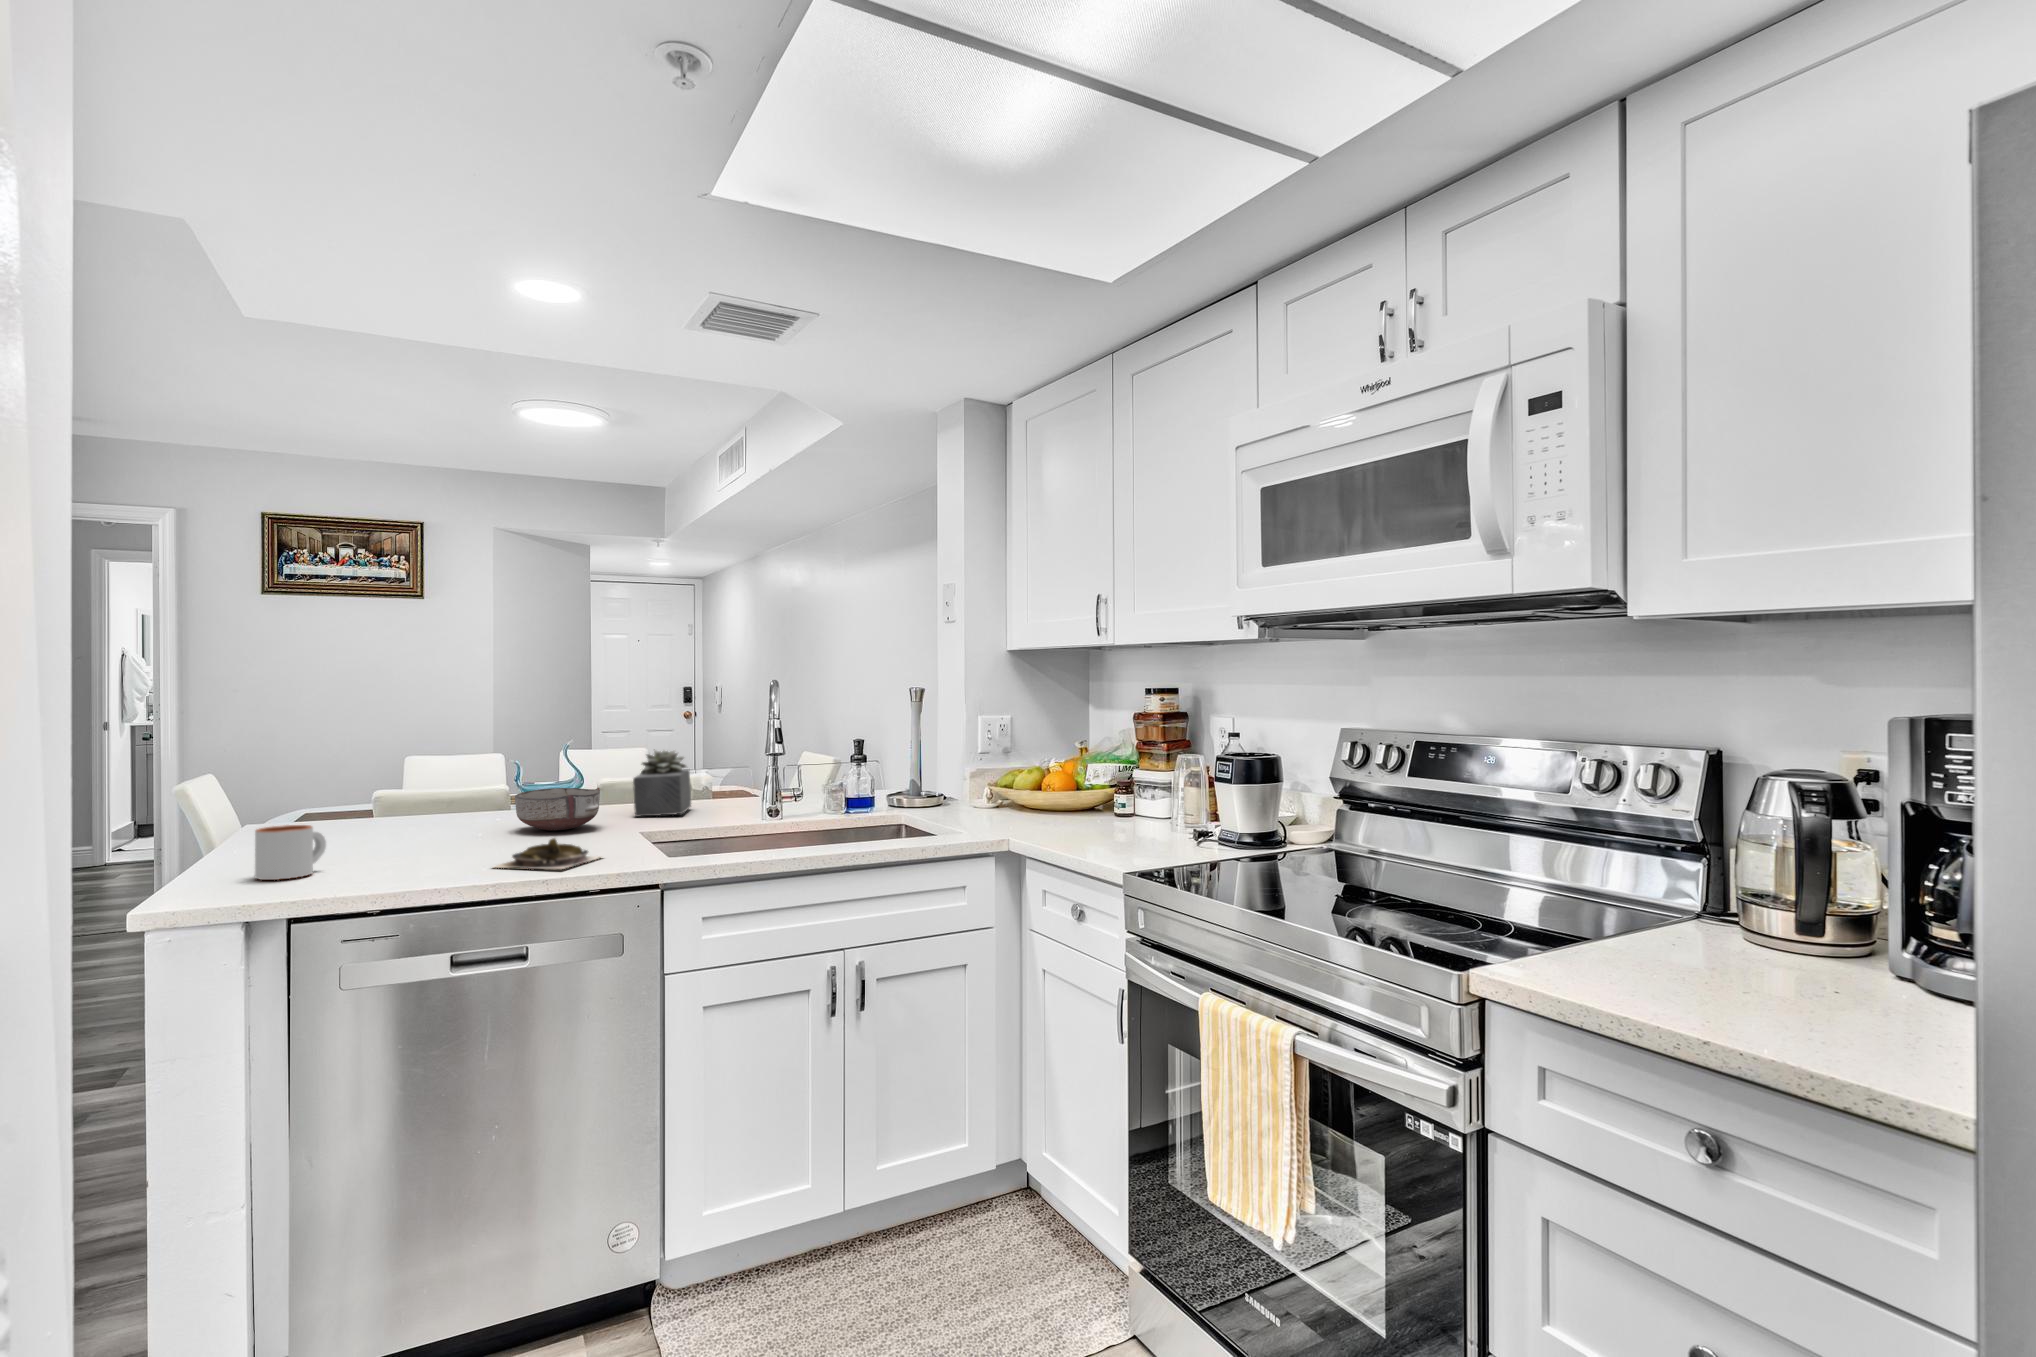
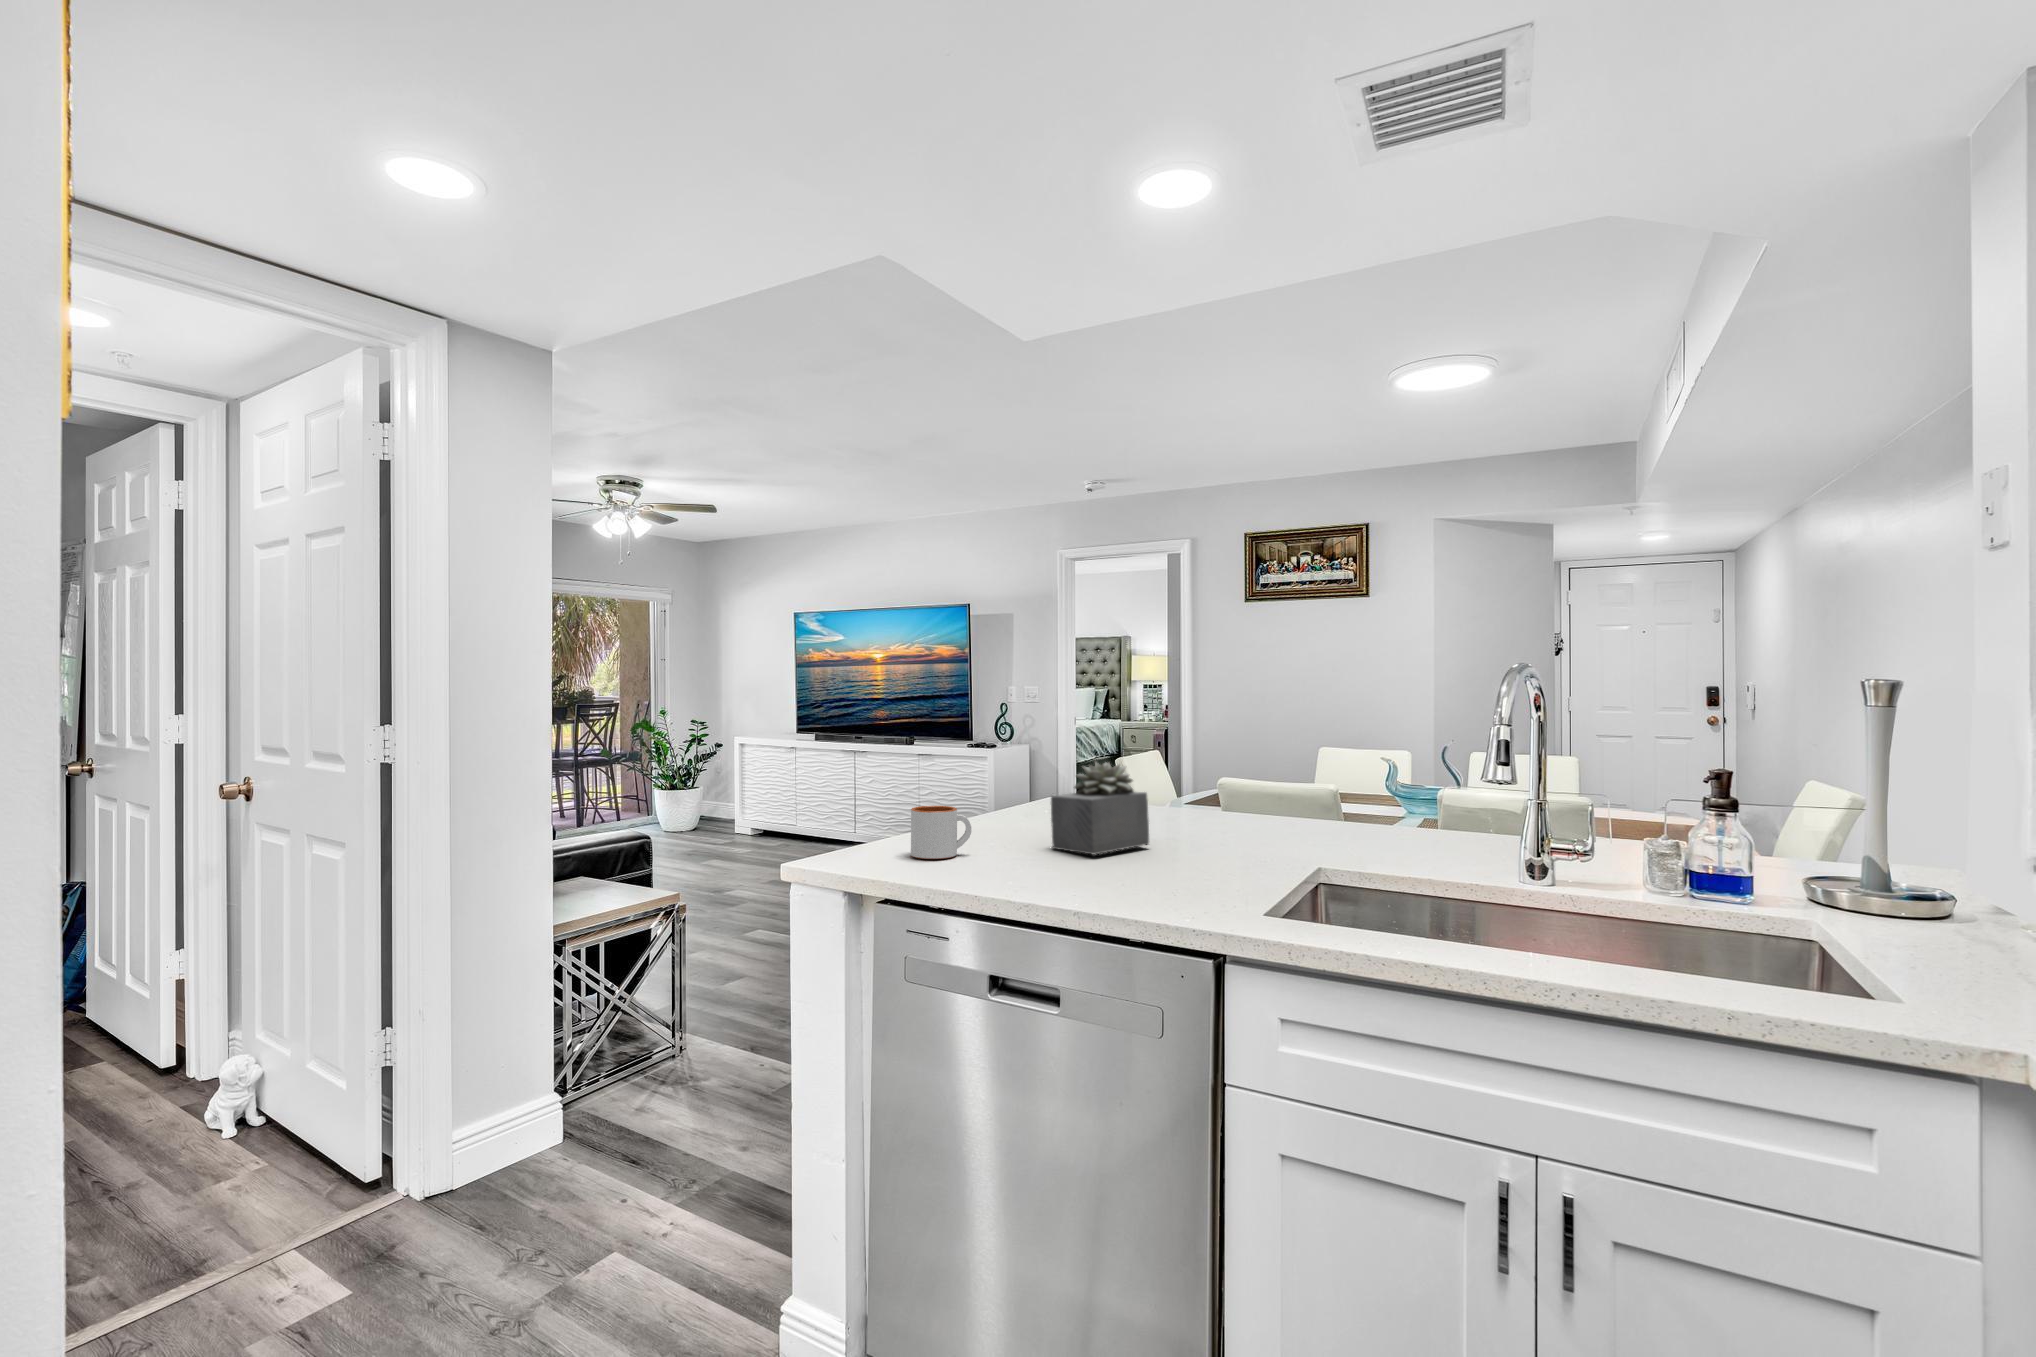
succulent plant: present [633,749,691,817] -> present [1051,762,1149,854]
ceramic bowl: present [515,788,600,830] -> none [1203,797,1300,849]
plate: present [495,838,602,869] -> none [1075,861,1205,903]

